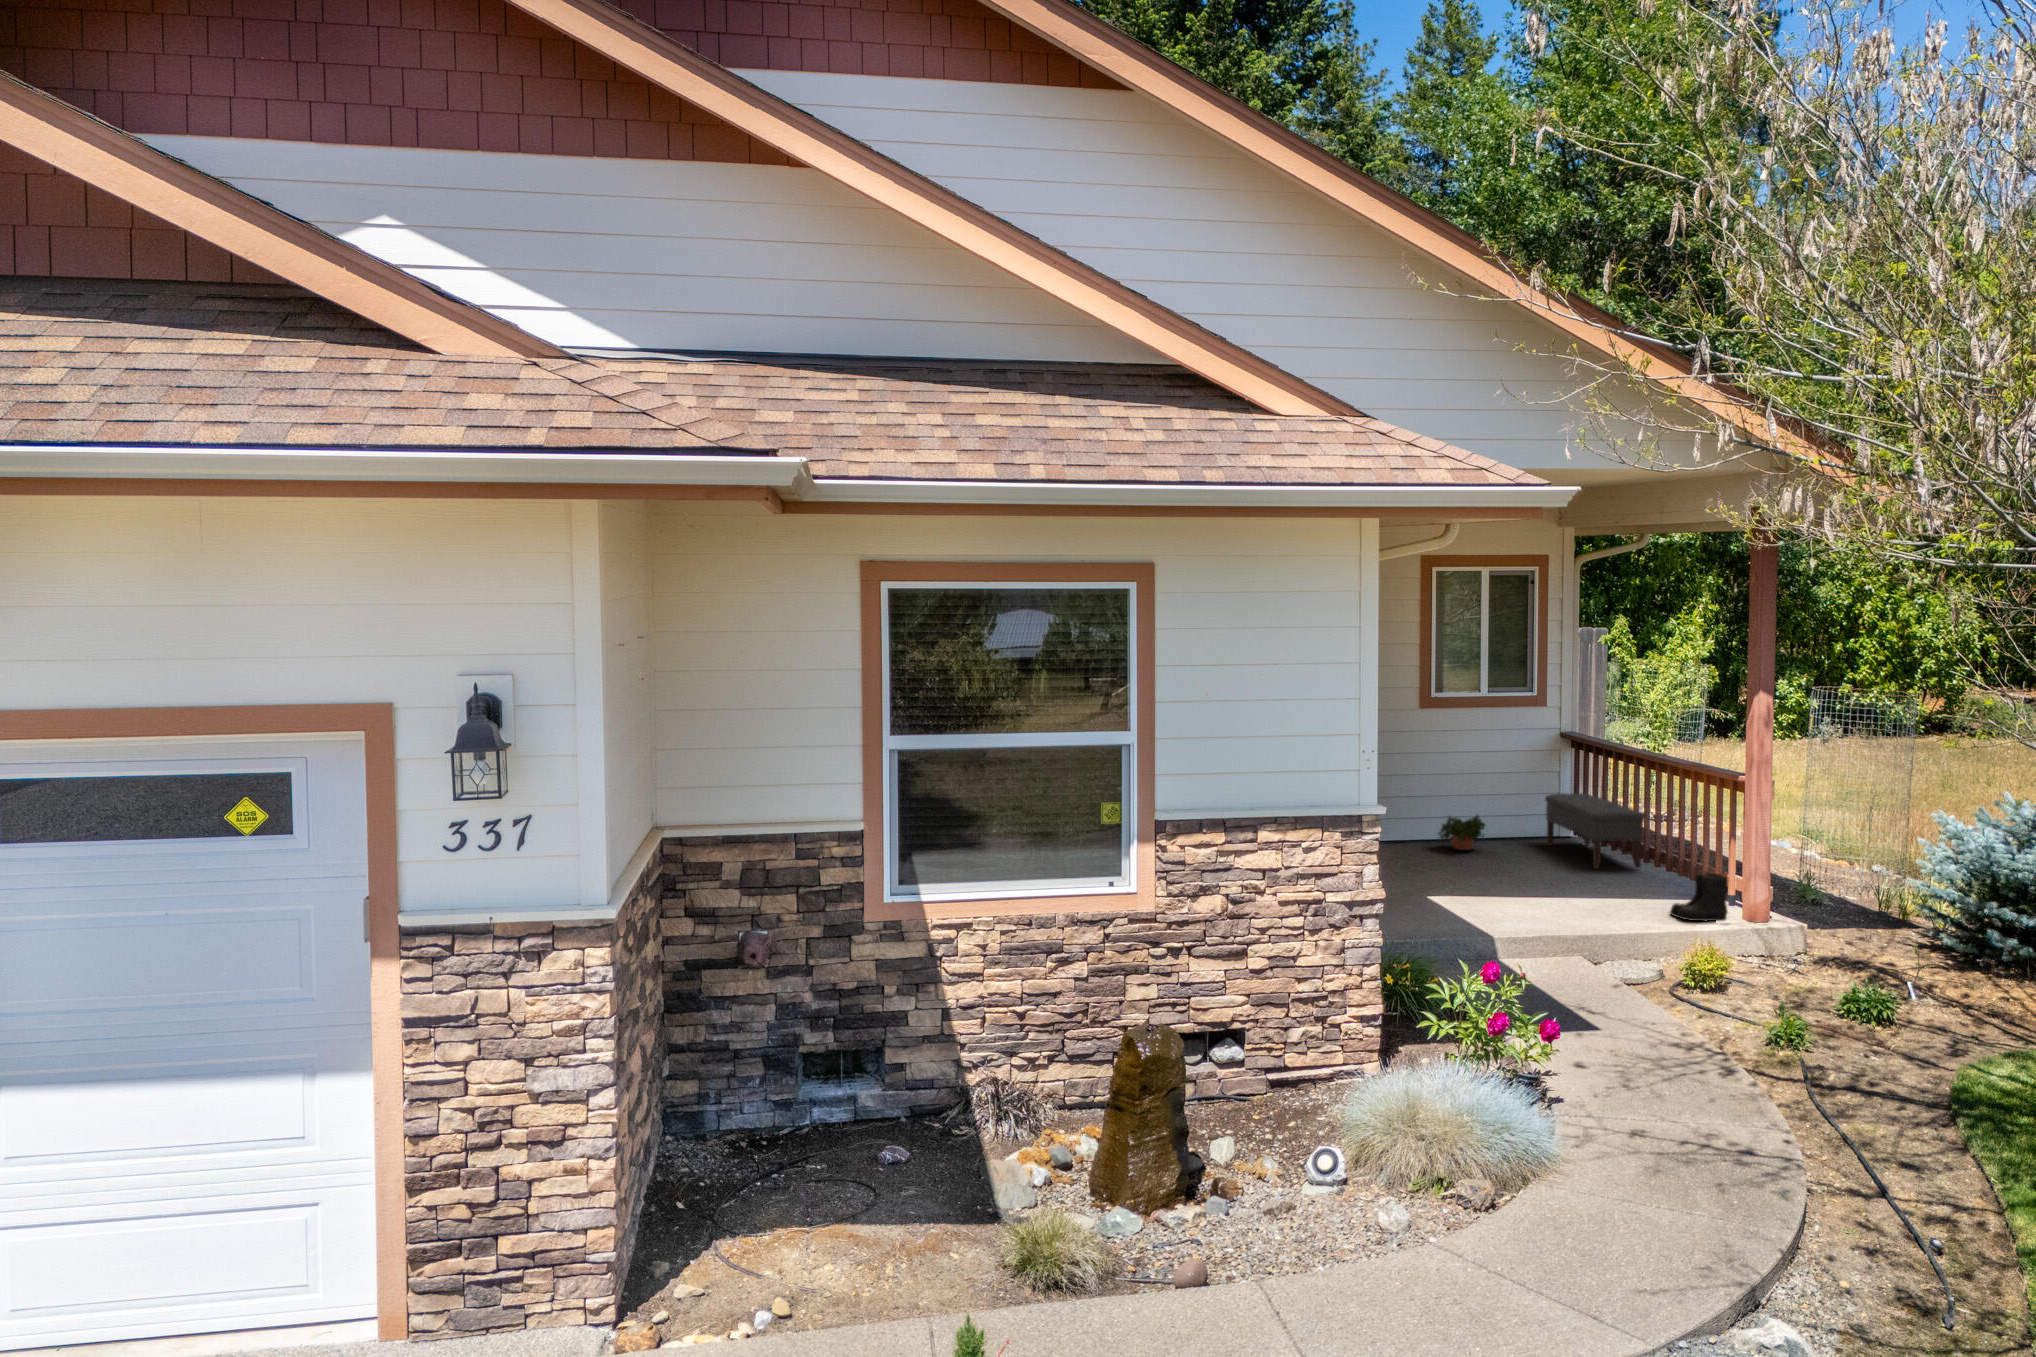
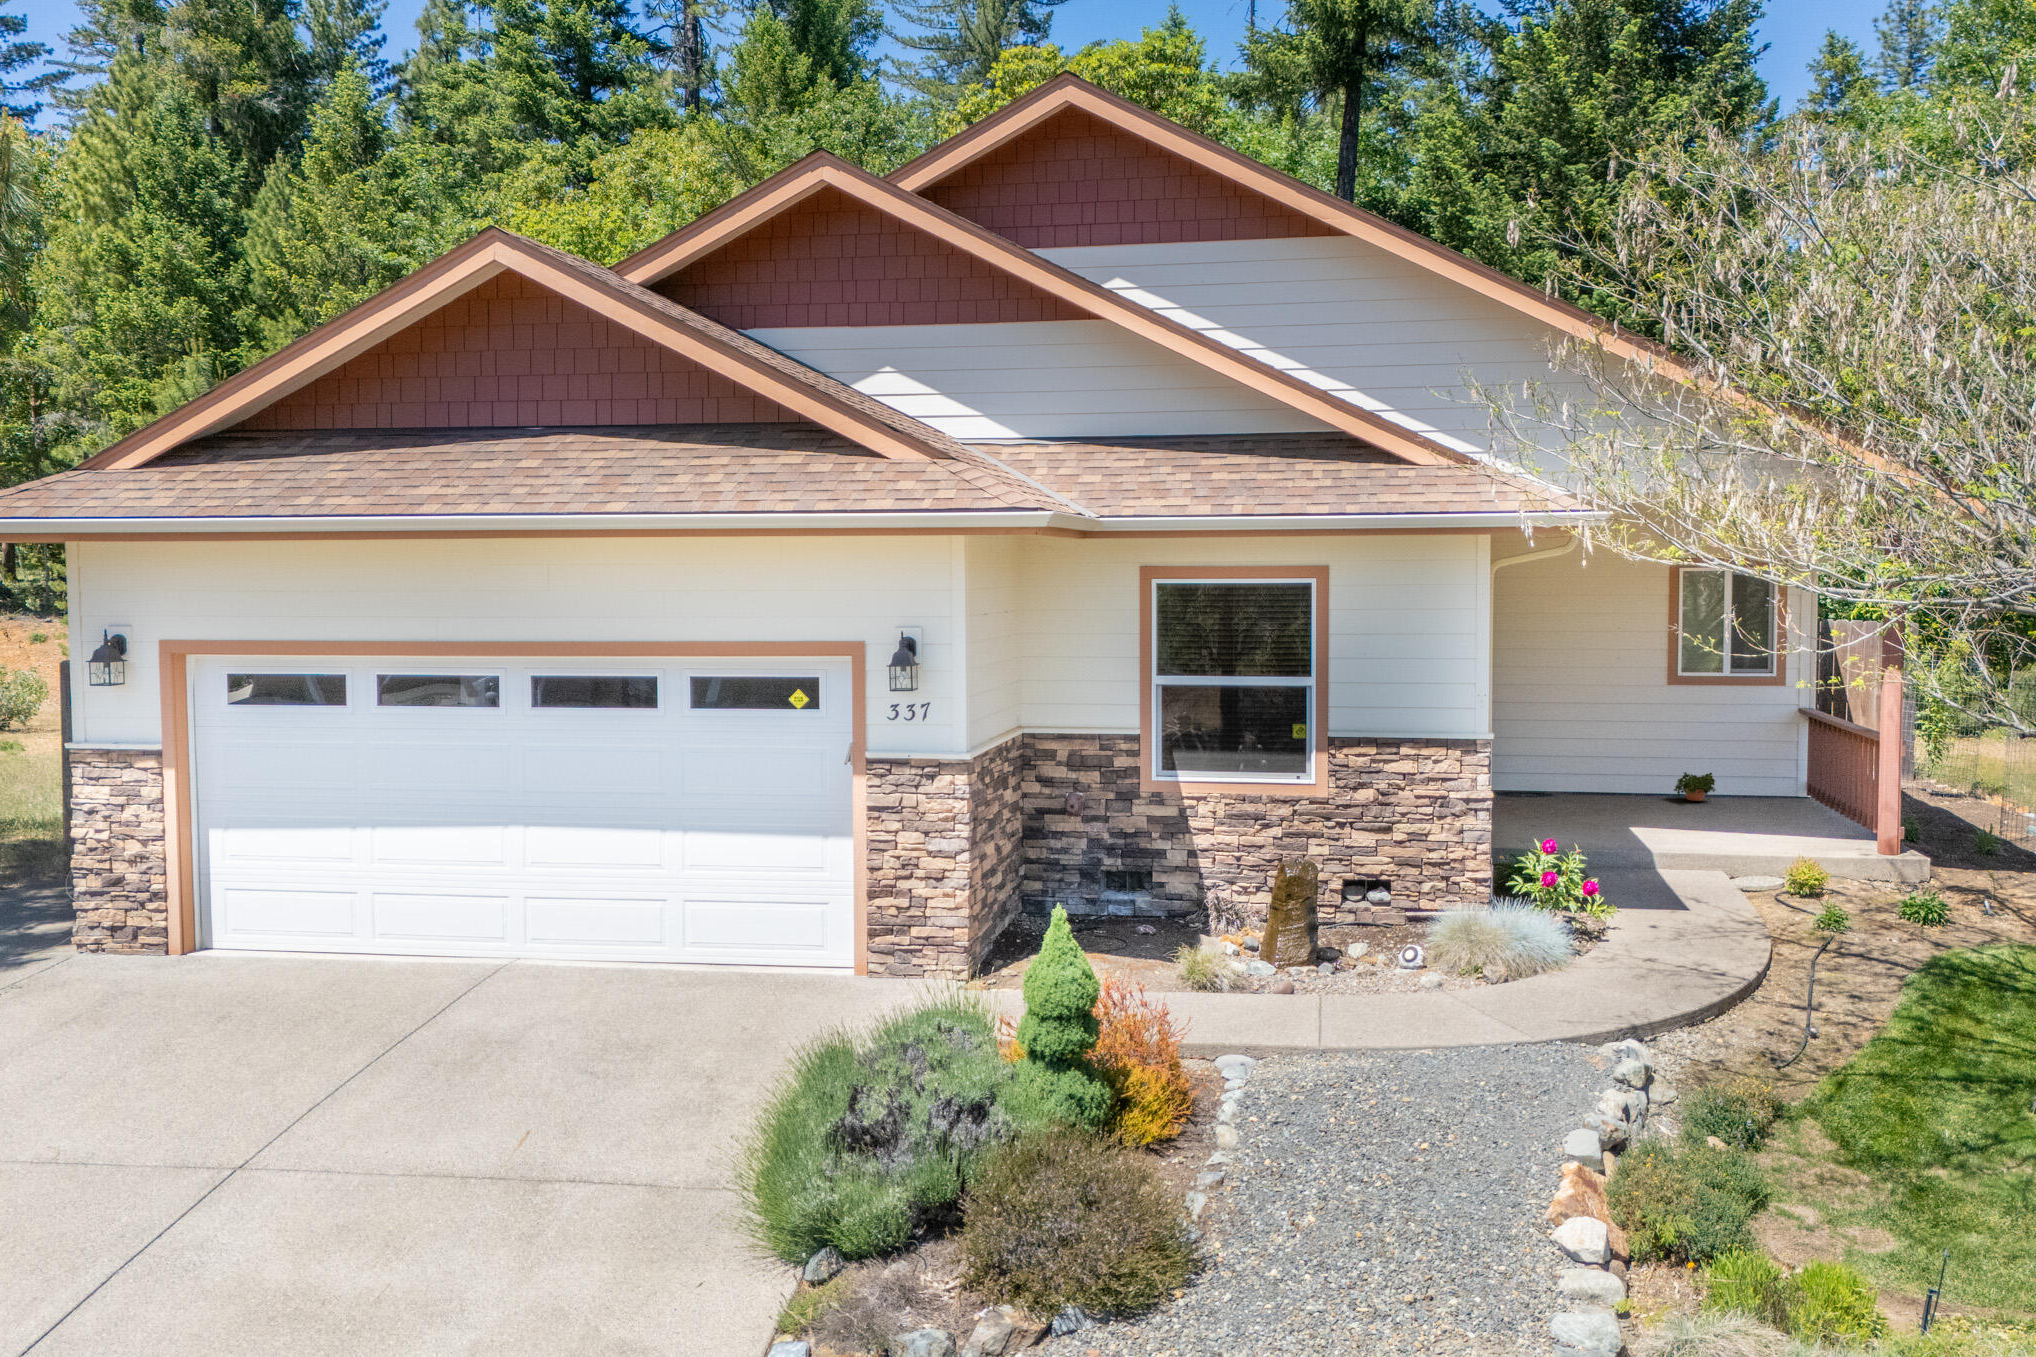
bench: present [1545,793,1645,868] -> none [1778,758,1848,820]
boots: present [1670,872,1728,921] -> none [1827,817,1878,856]

